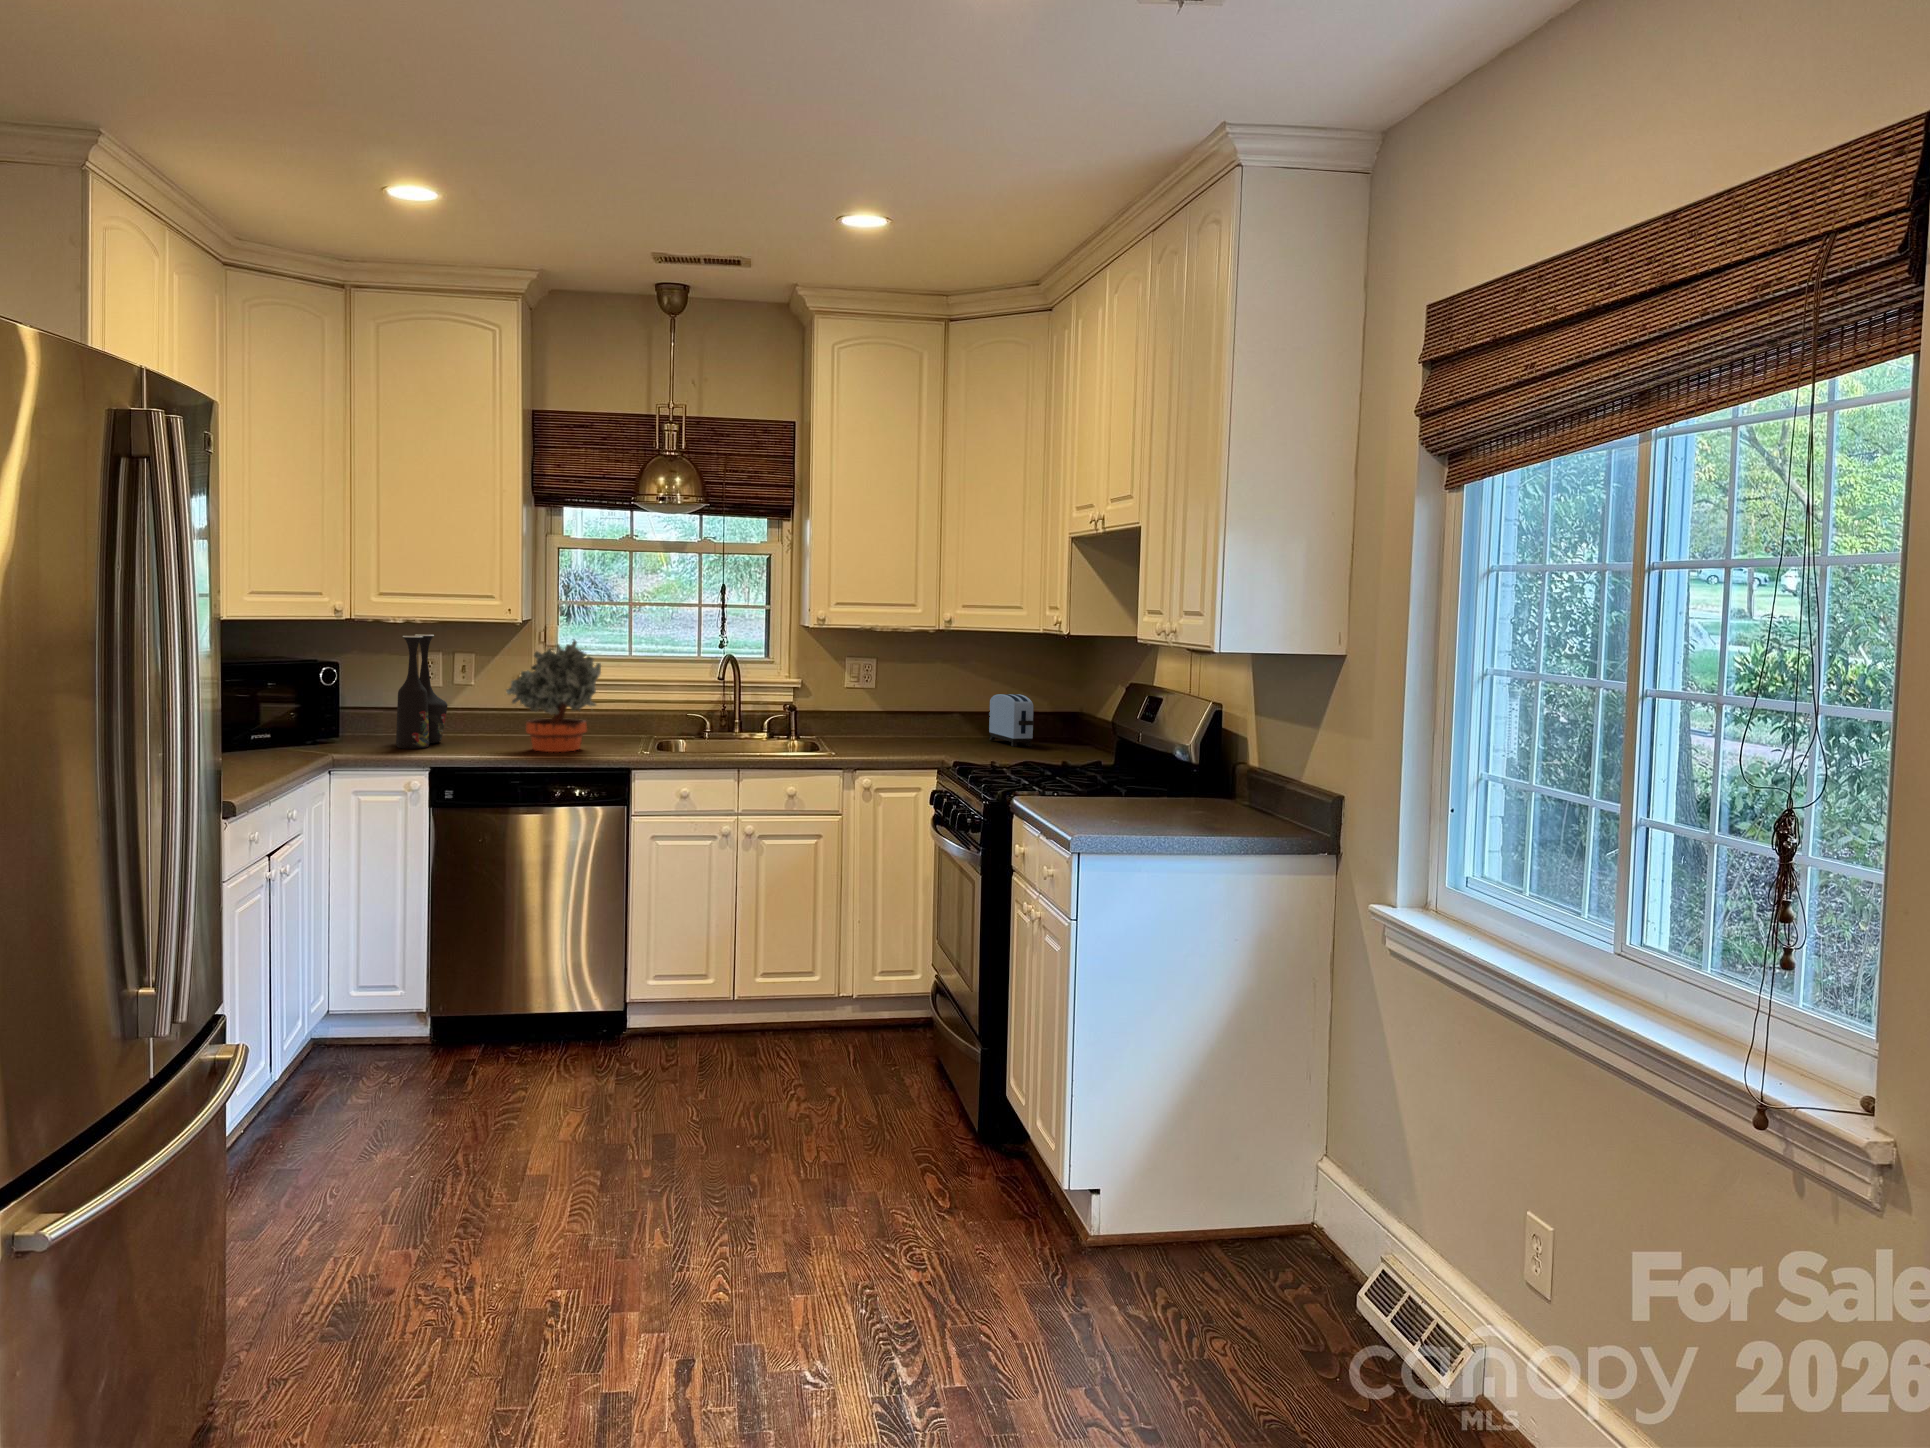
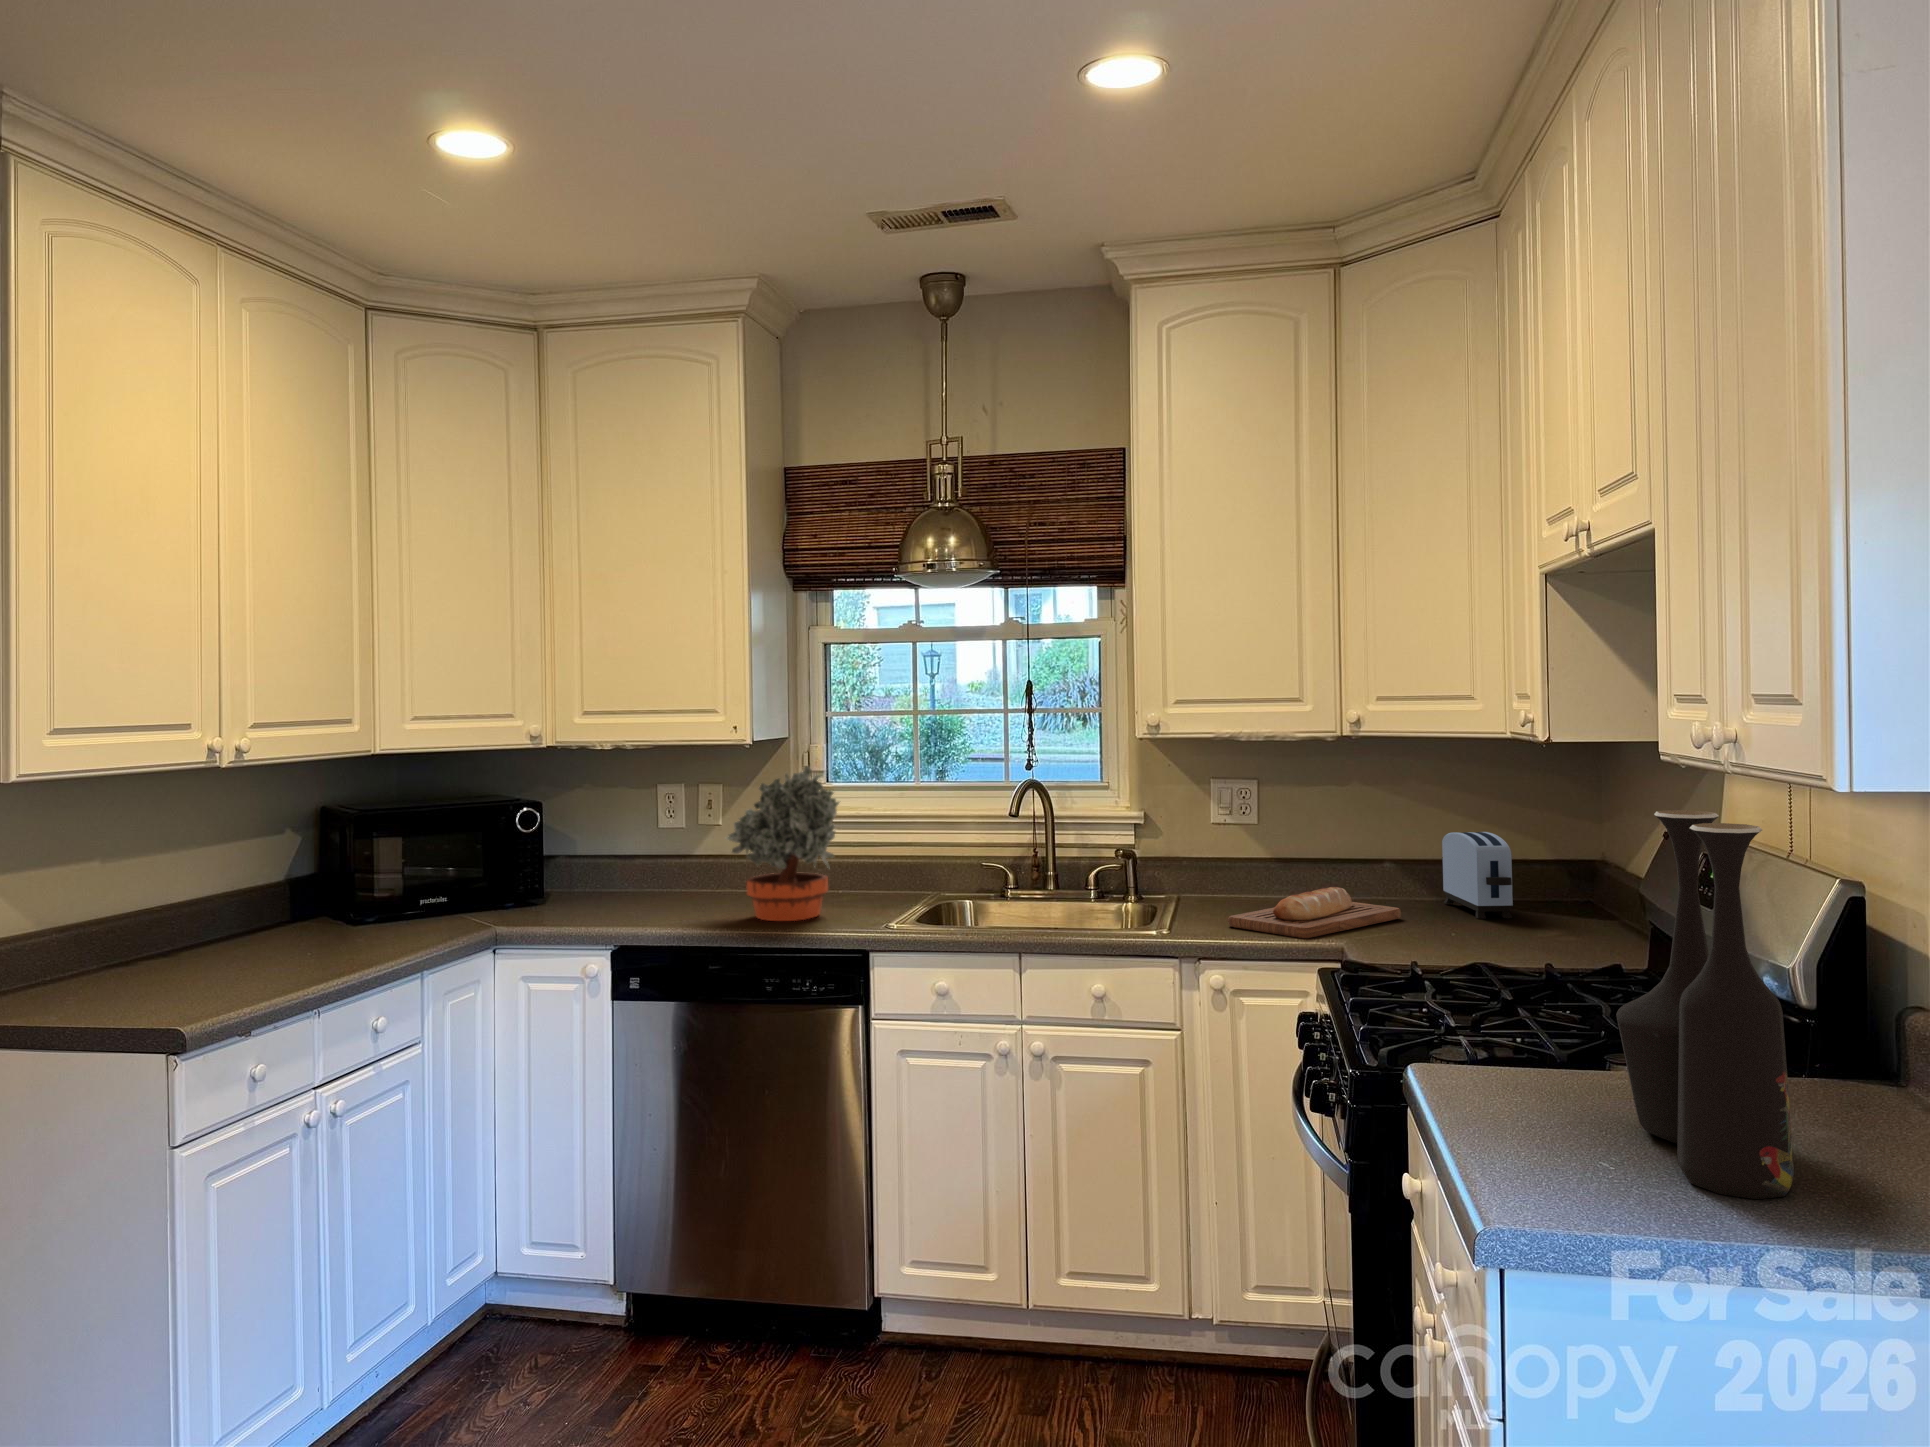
vase: present [396,634,448,749] -> present [1616,810,1794,1199]
bread loaf: none [869,727,969,756] -> present [1228,887,1401,938]

